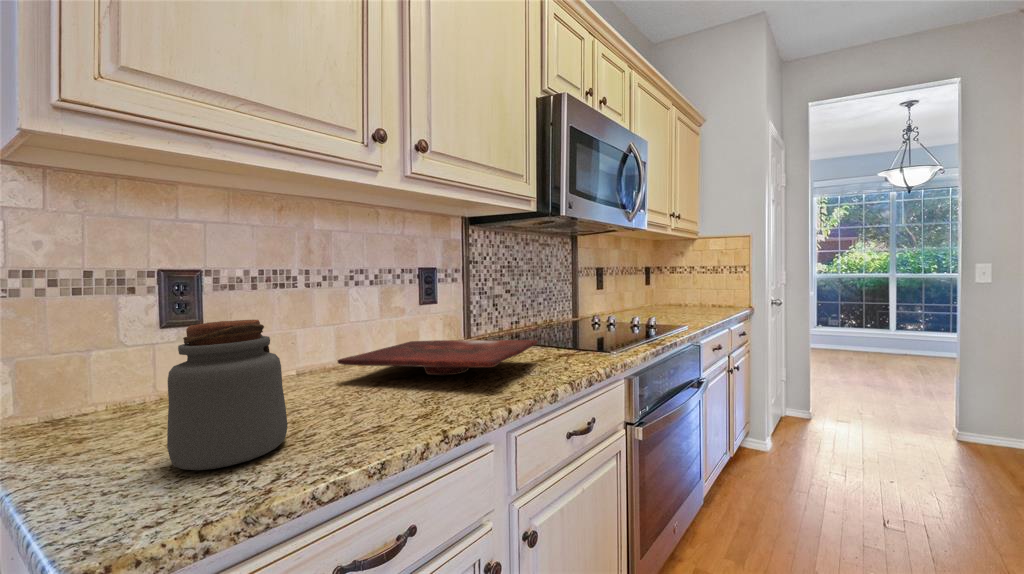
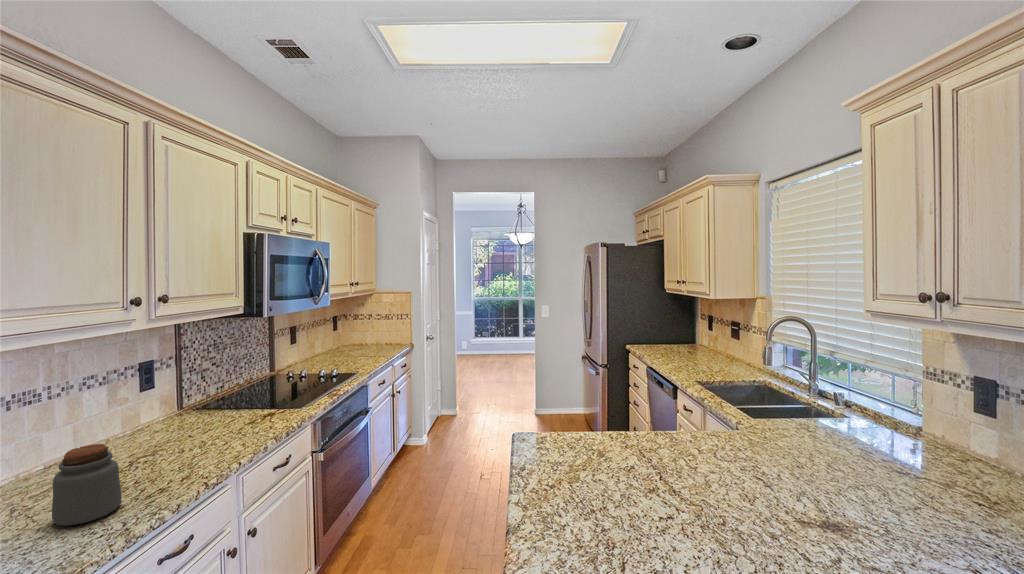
cutting board: present [338,340,537,375] -> none [96,412,251,454]

